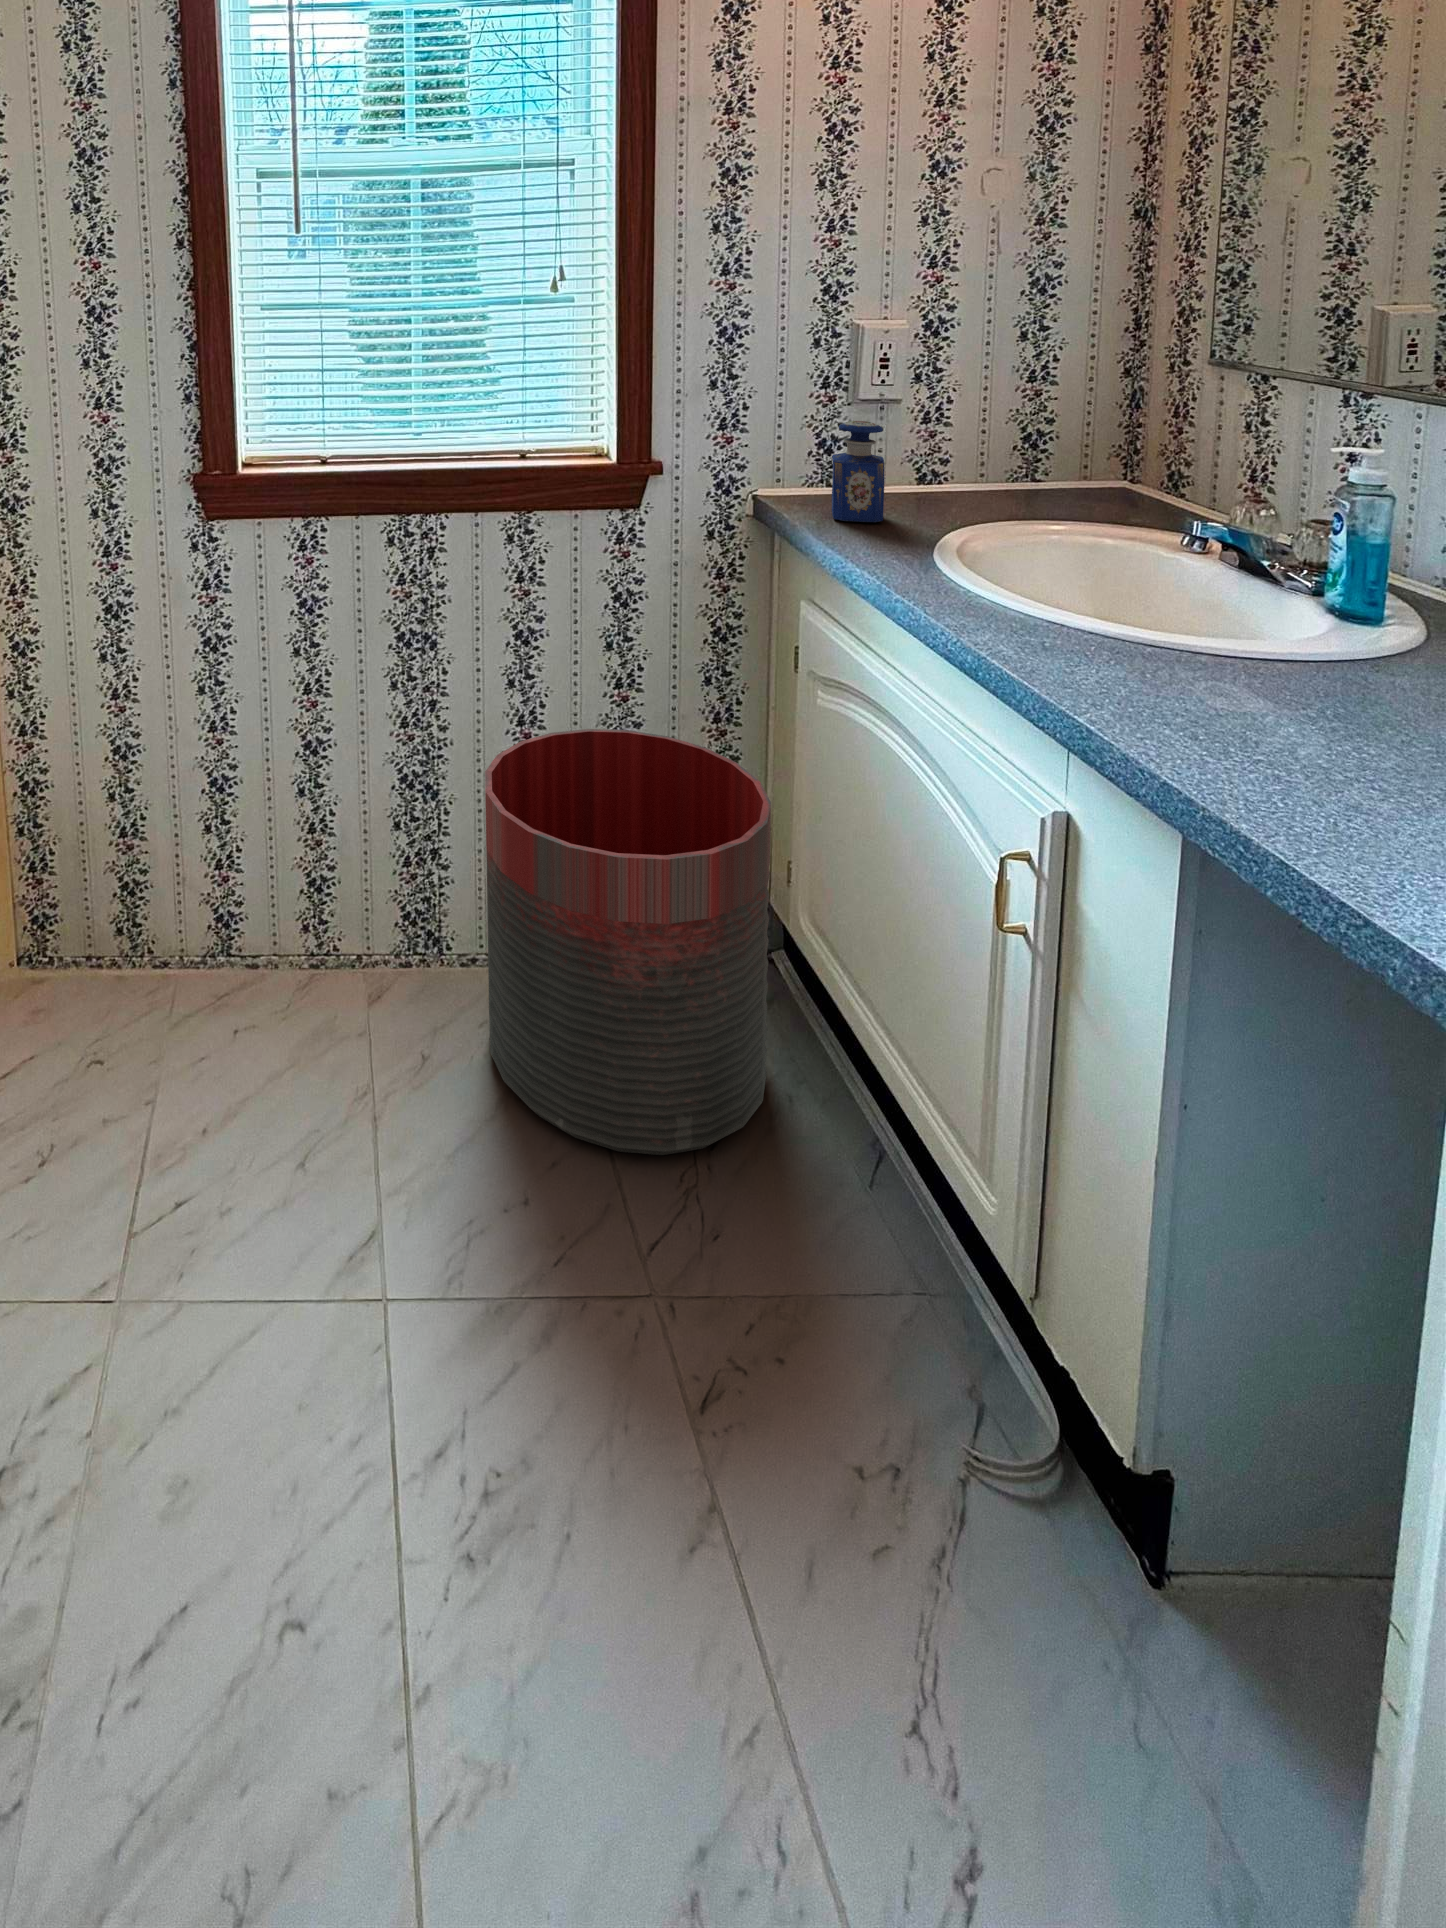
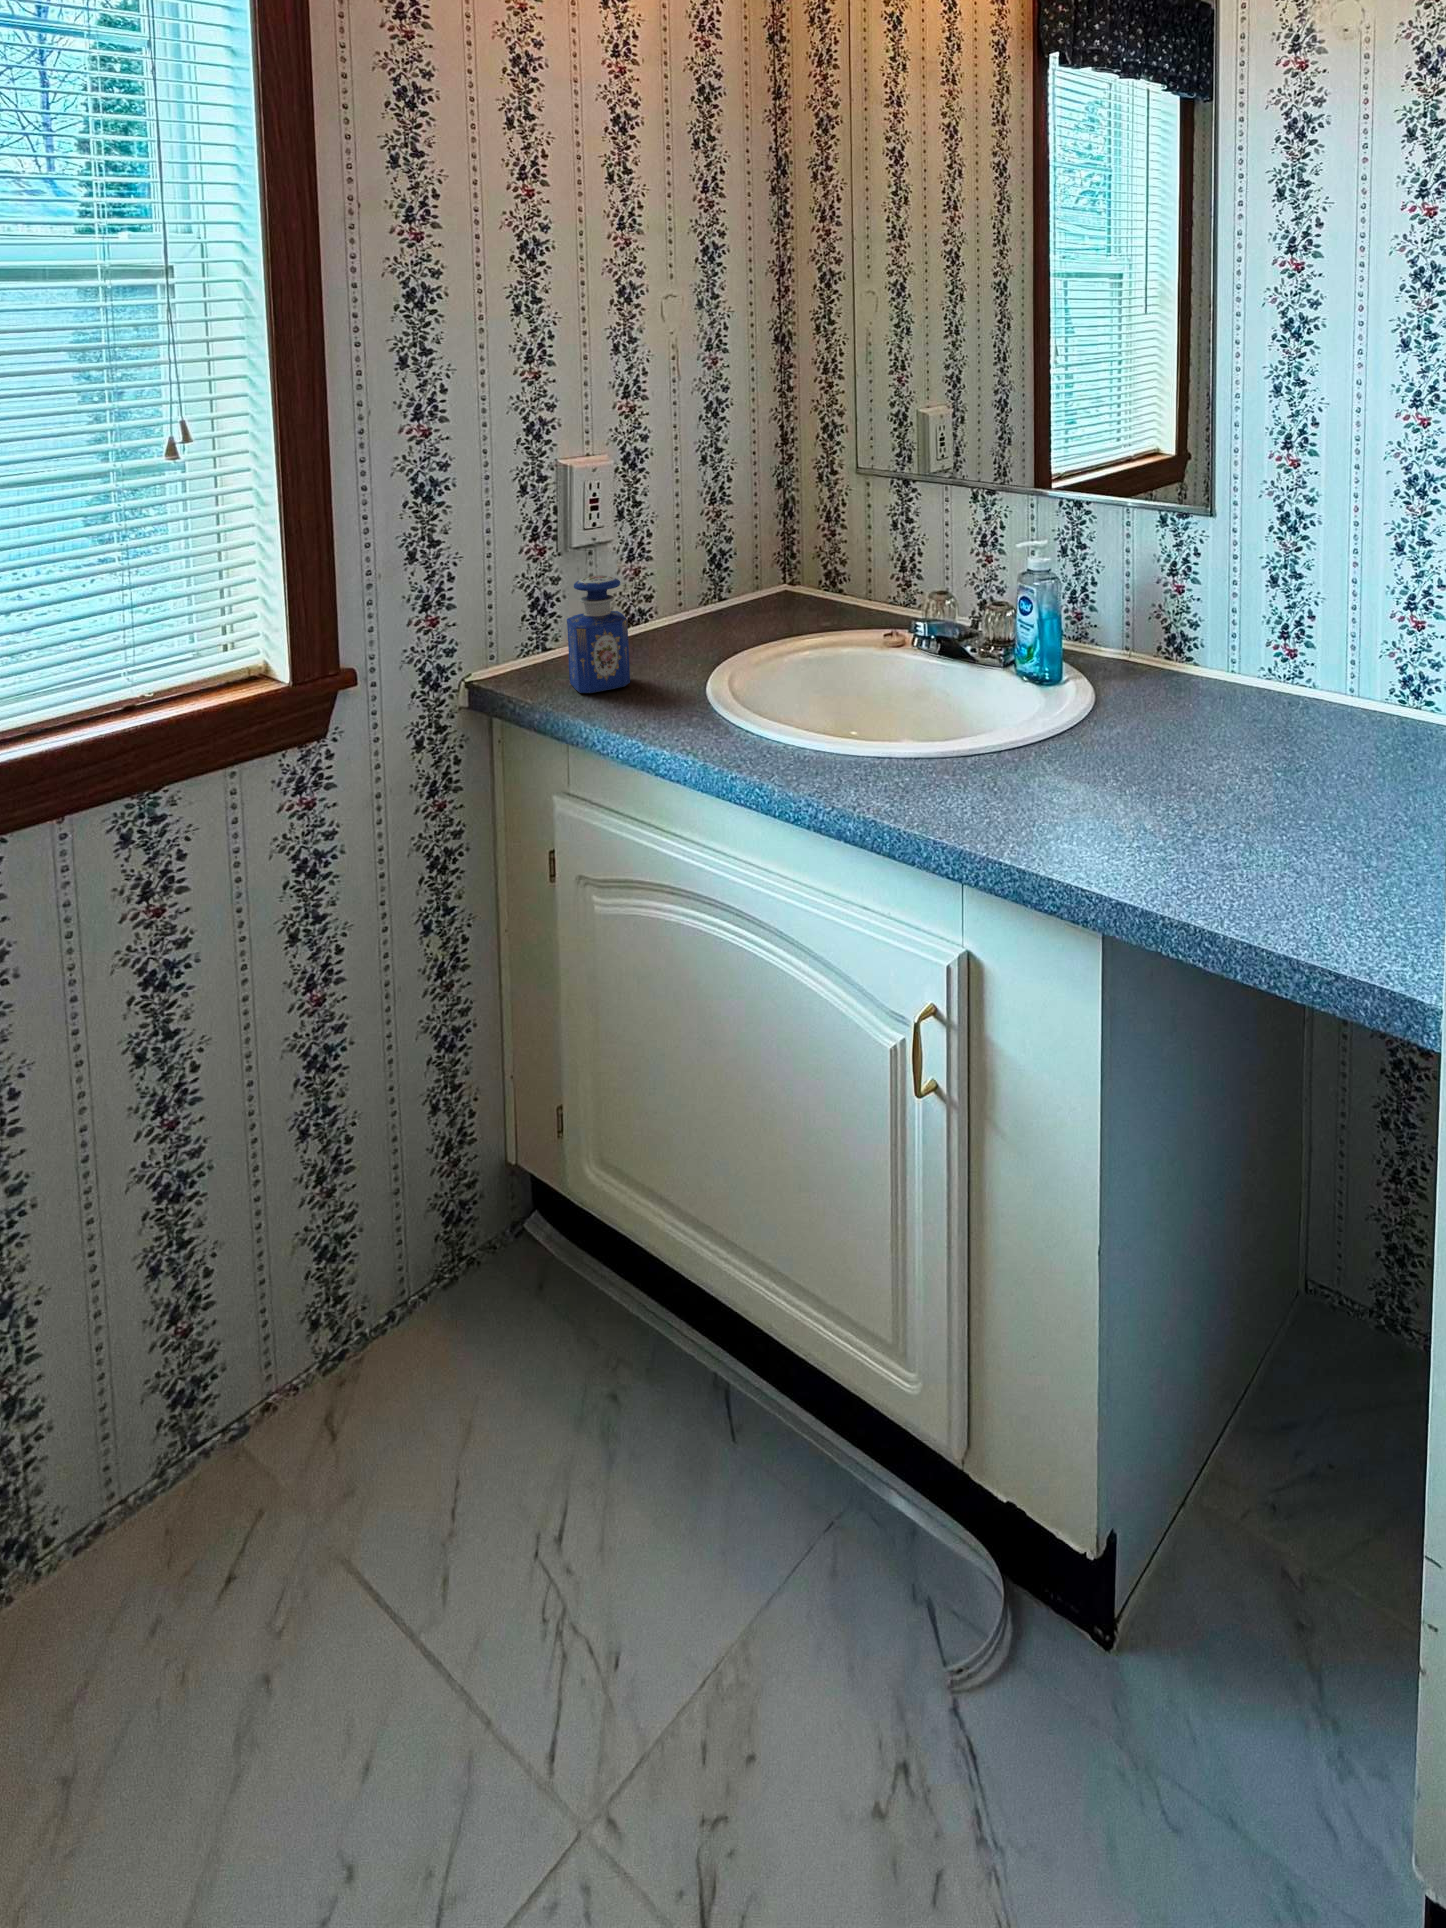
trash can: present [485,729,771,1155] -> none [140,1022,591,1709]

